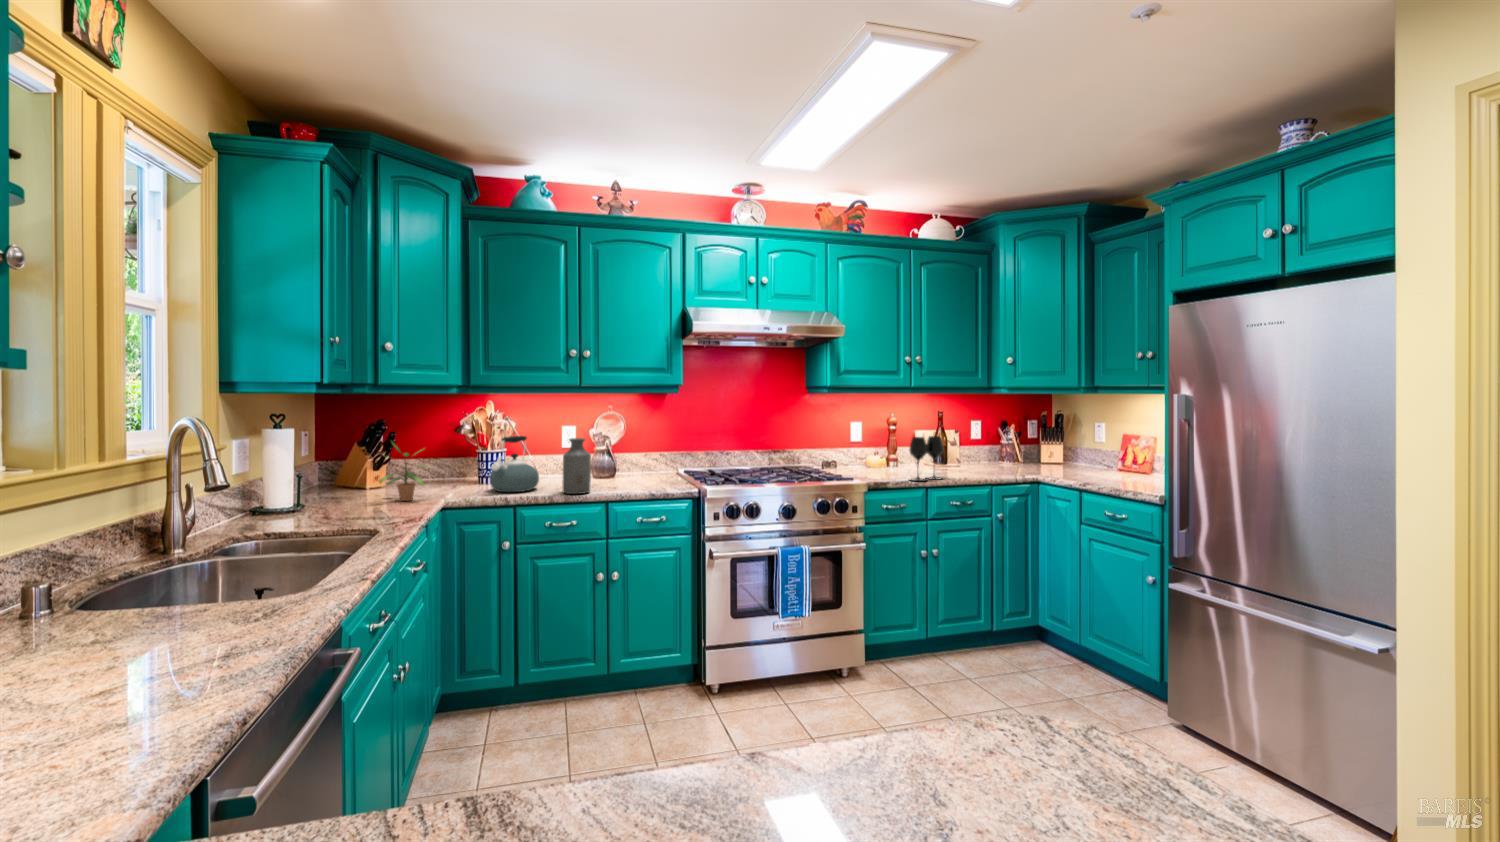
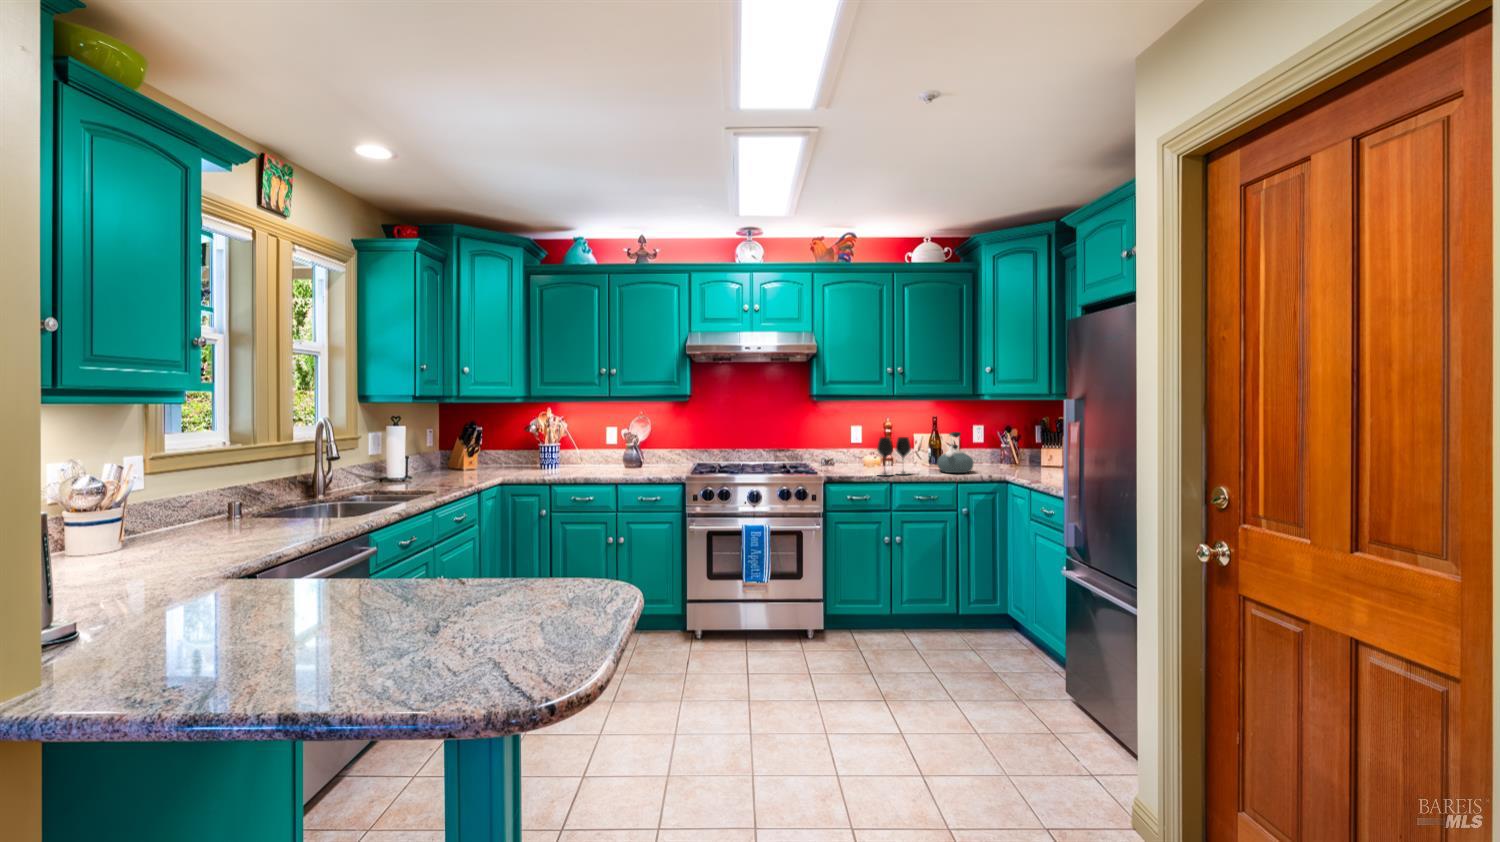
kettle: present [490,436,539,492] -> present [937,432,974,473]
bottle: present [563,438,591,494] -> none [583,435,604,477]
potted plant: present [379,442,424,501] -> none [456,434,495,478]

